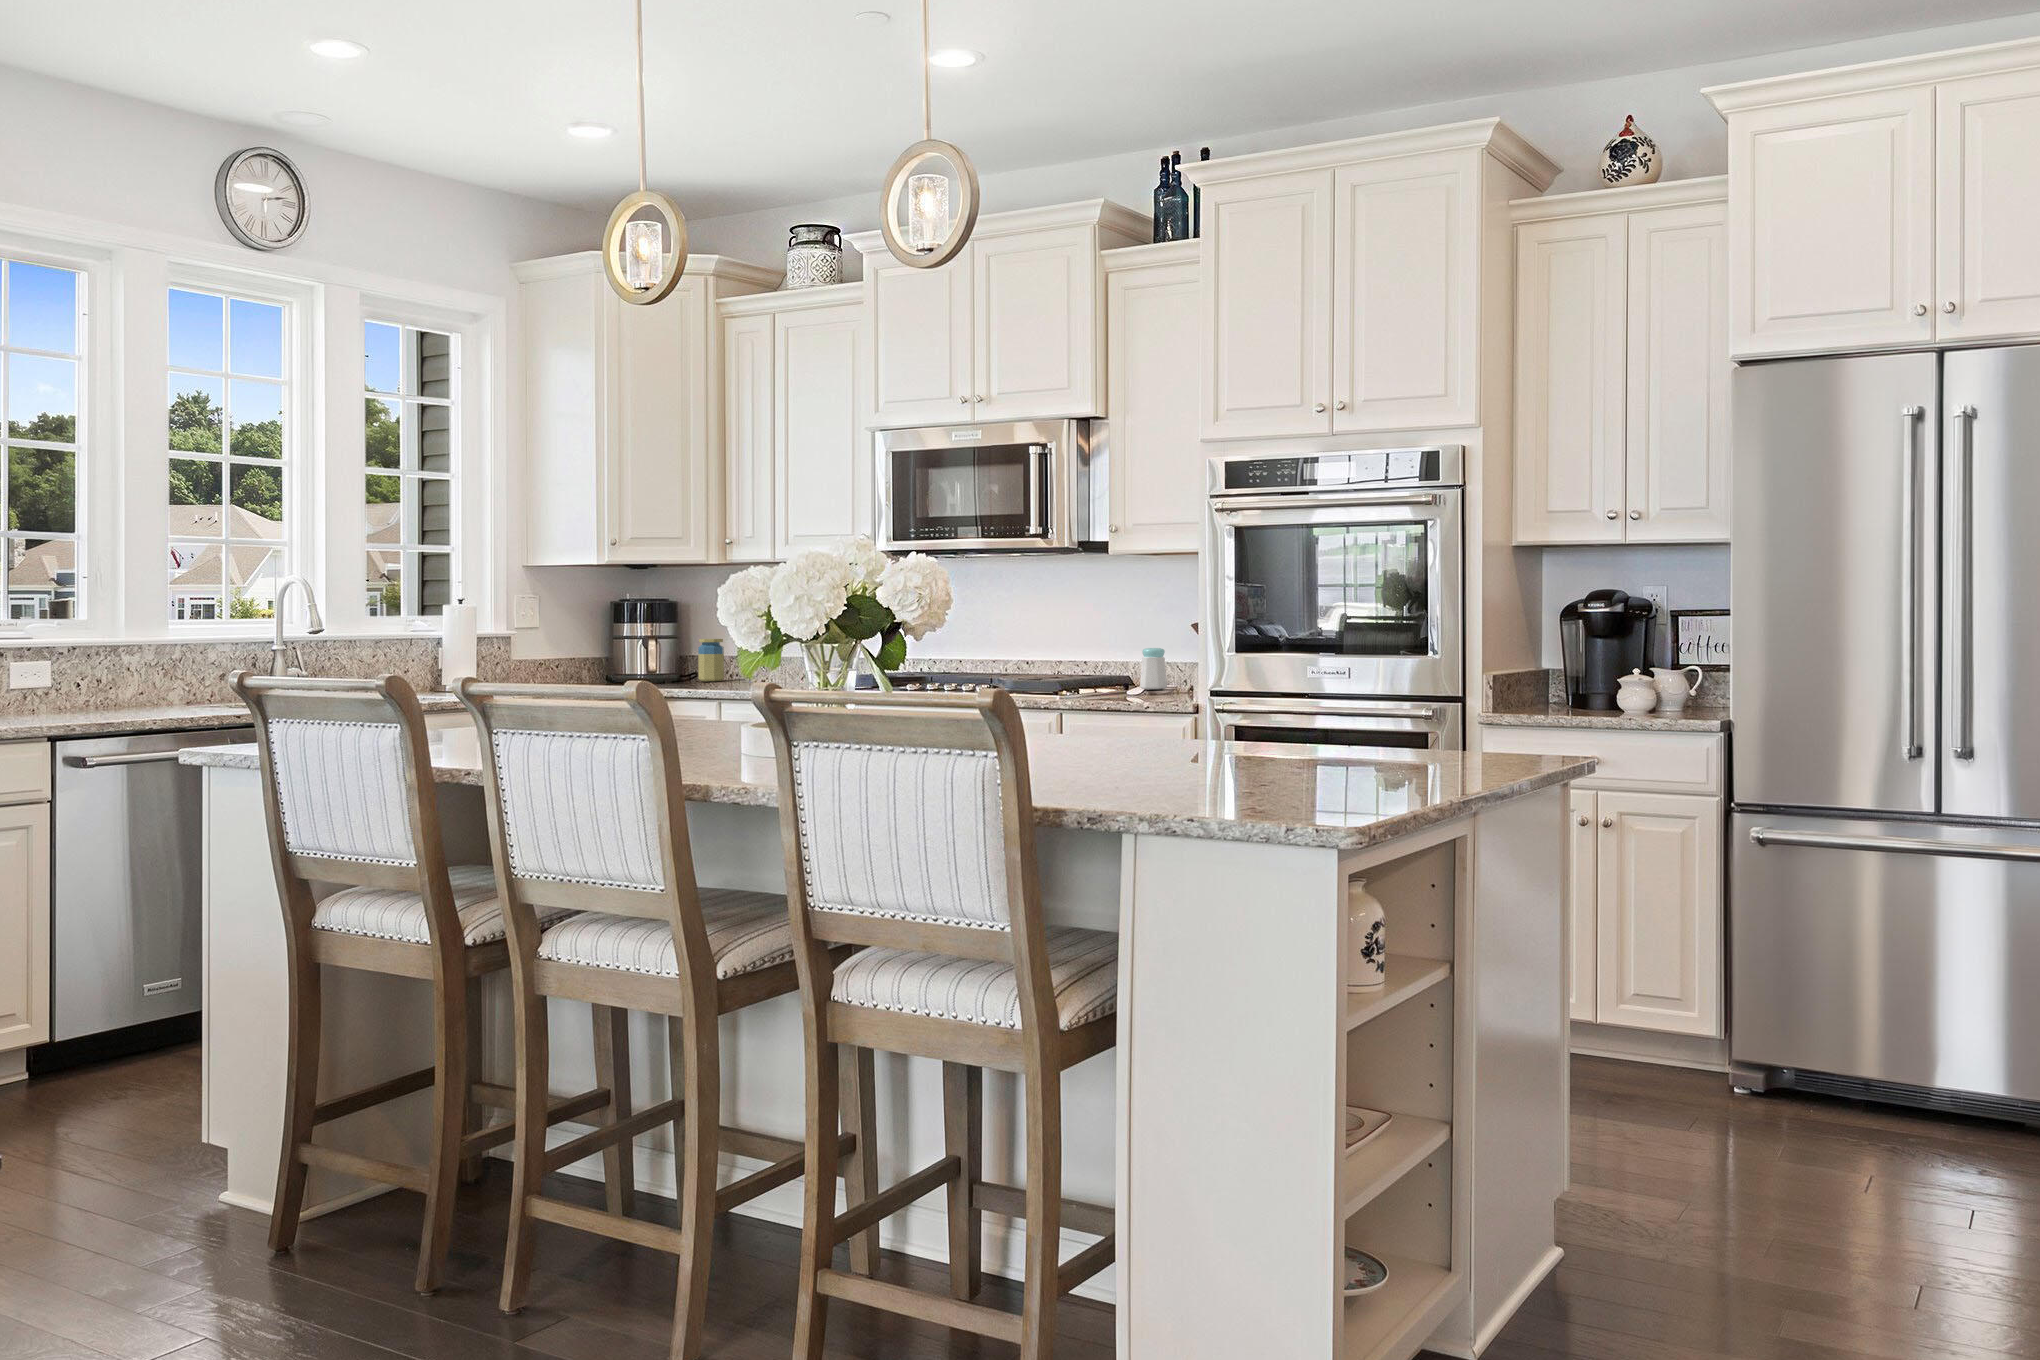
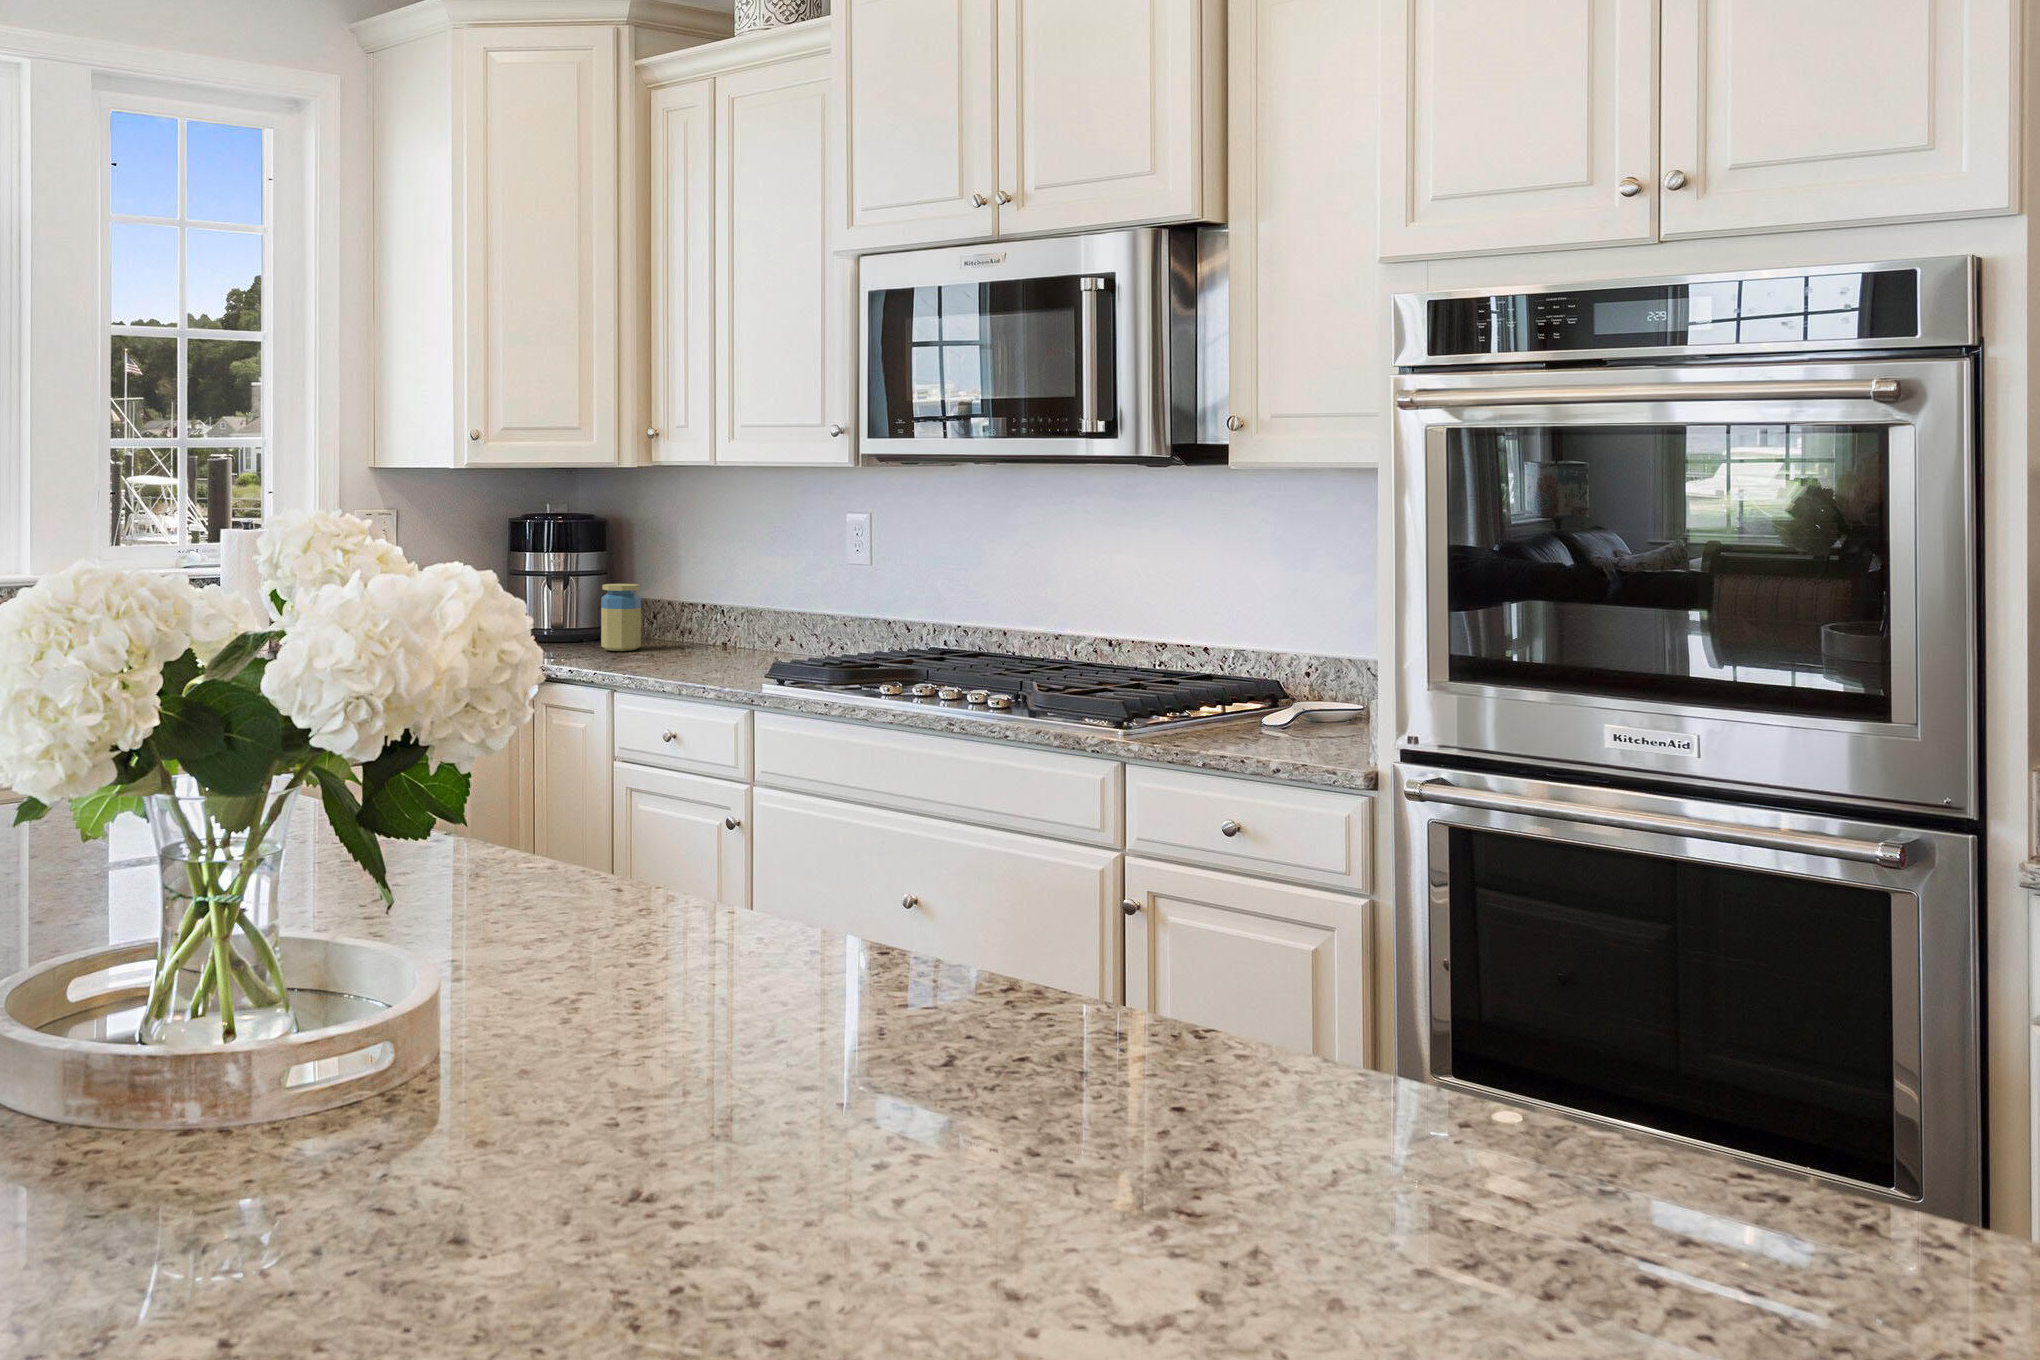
salt shaker: present [1140,648,1167,690] -> none [1246,663,1299,746]

